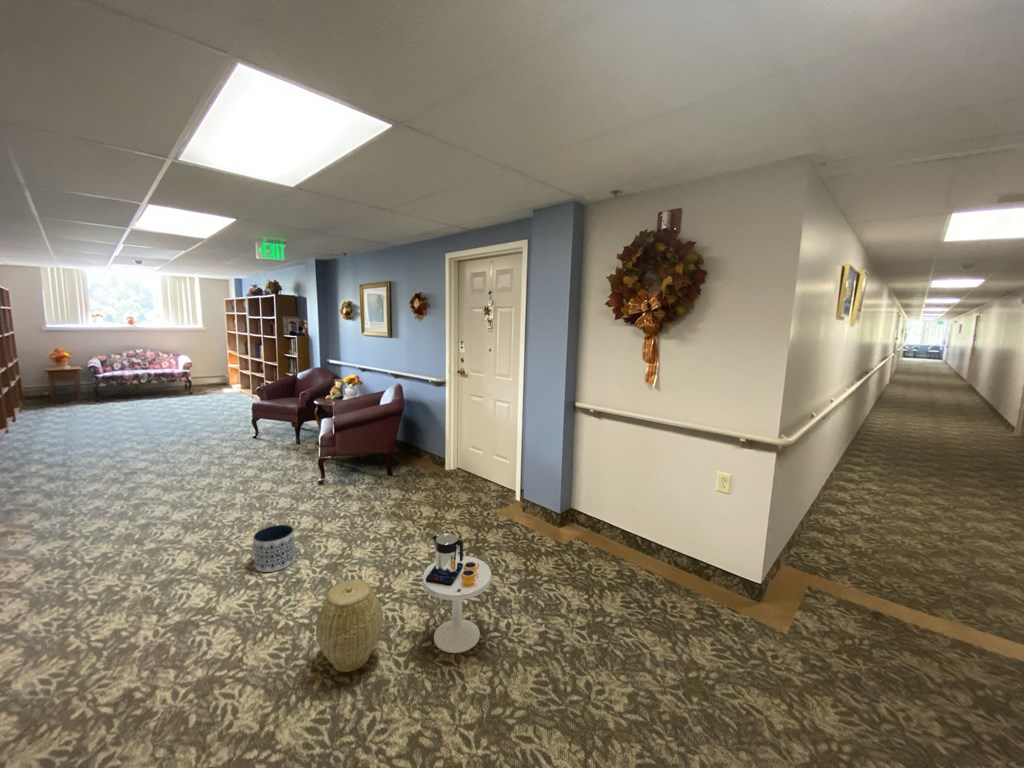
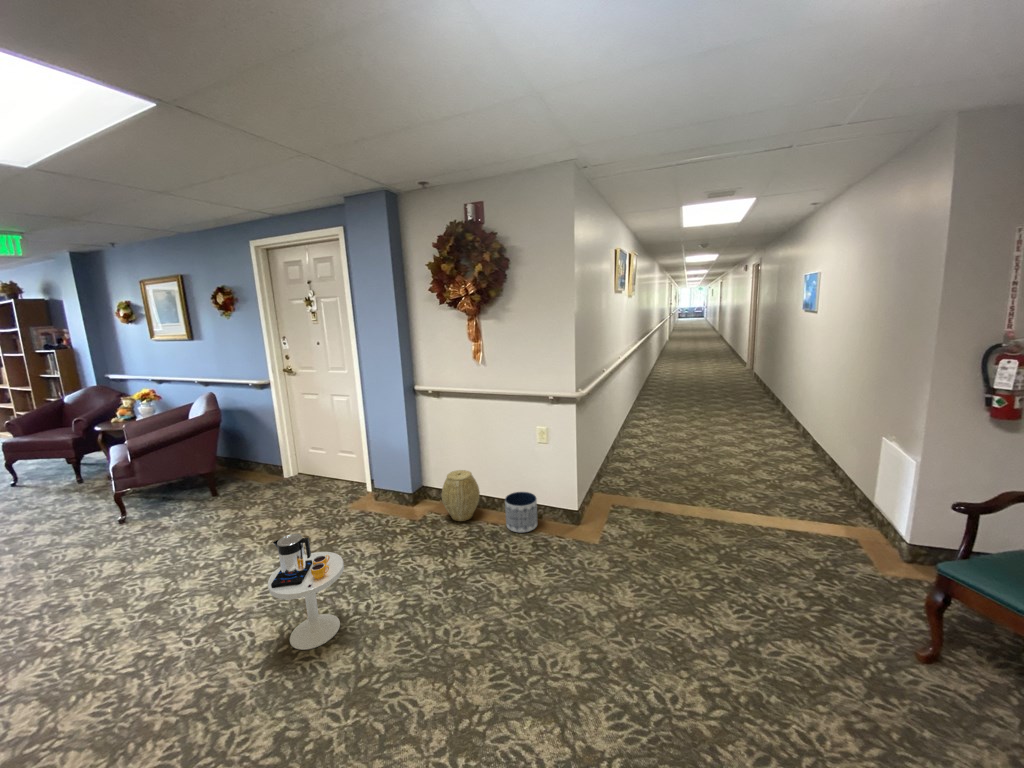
planter: present [253,525,295,572] -> present [505,492,537,532]
woven basket: present [316,579,383,672] -> present [441,470,480,521]

